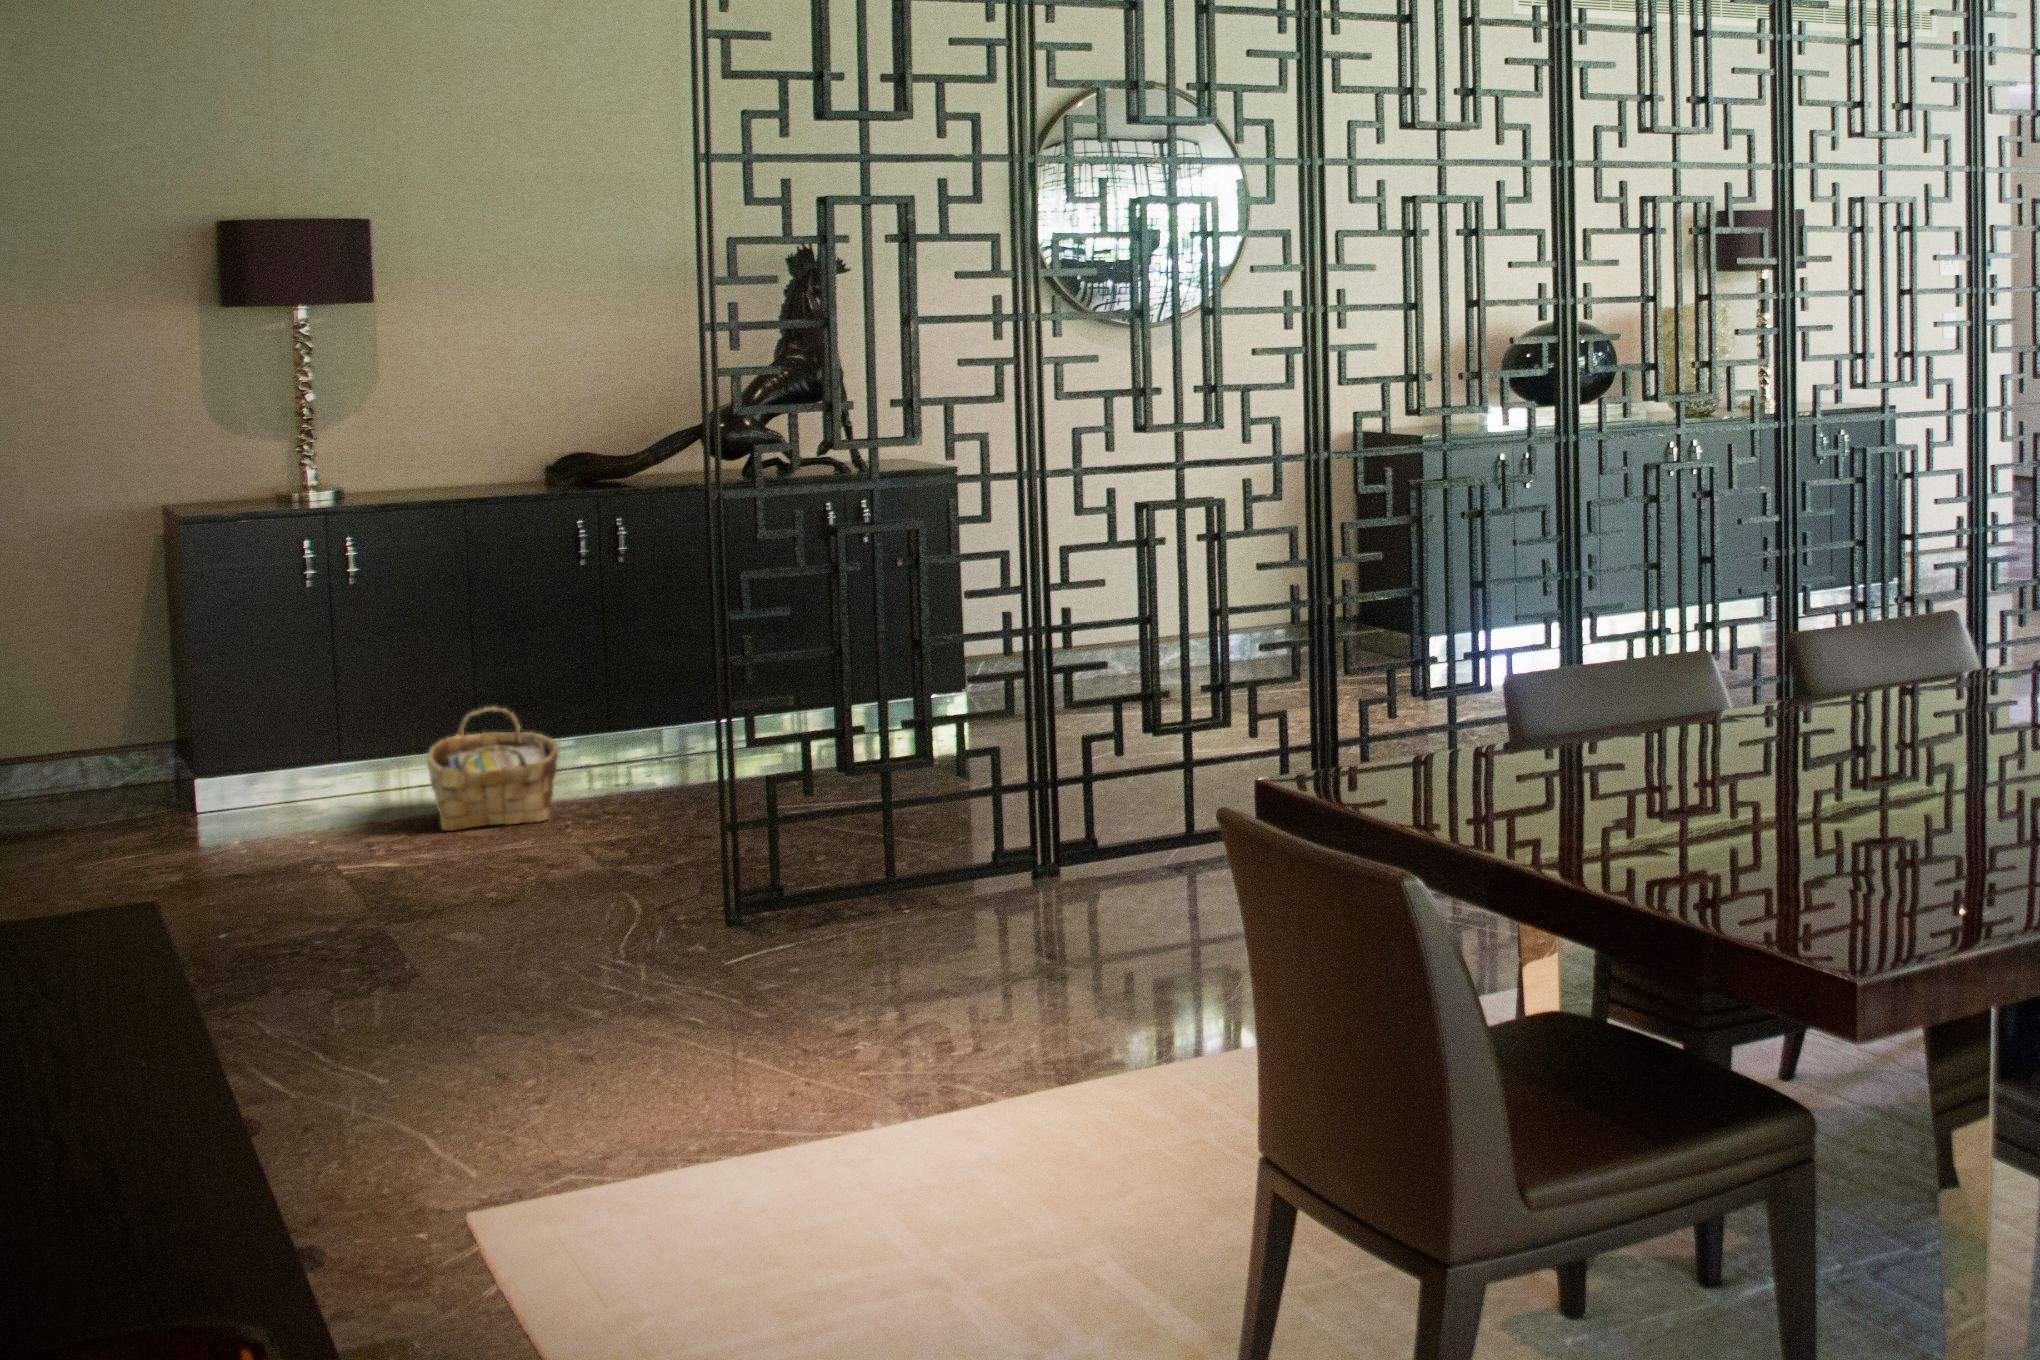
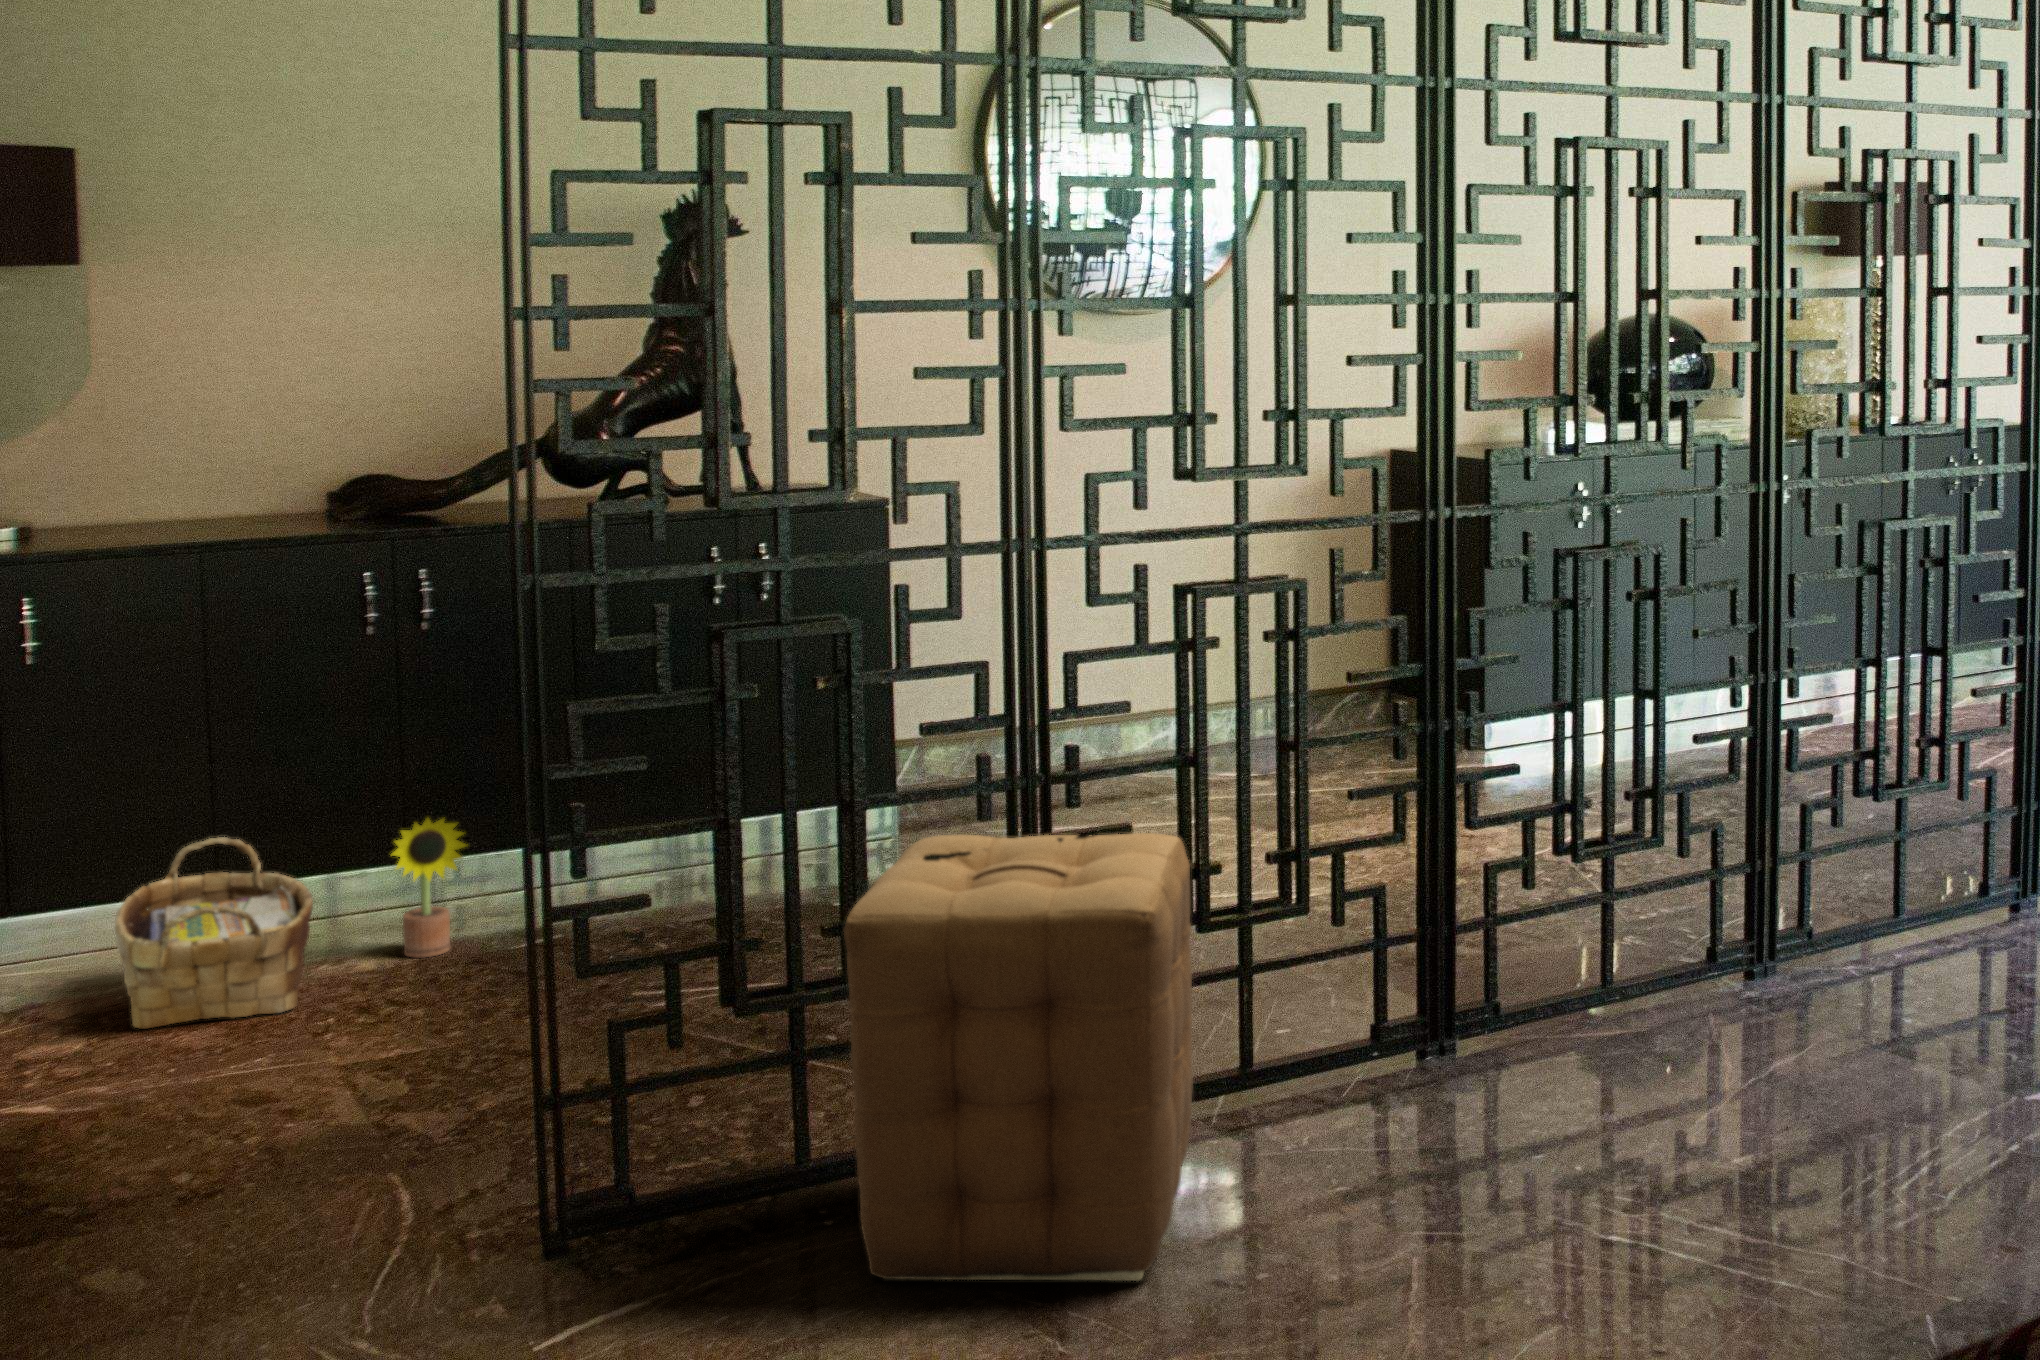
ottoman: none [917,660,1148,935] -> present [844,833,1193,1281]
decorative plant: none [608,692,663,793] -> present [391,818,468,958]

